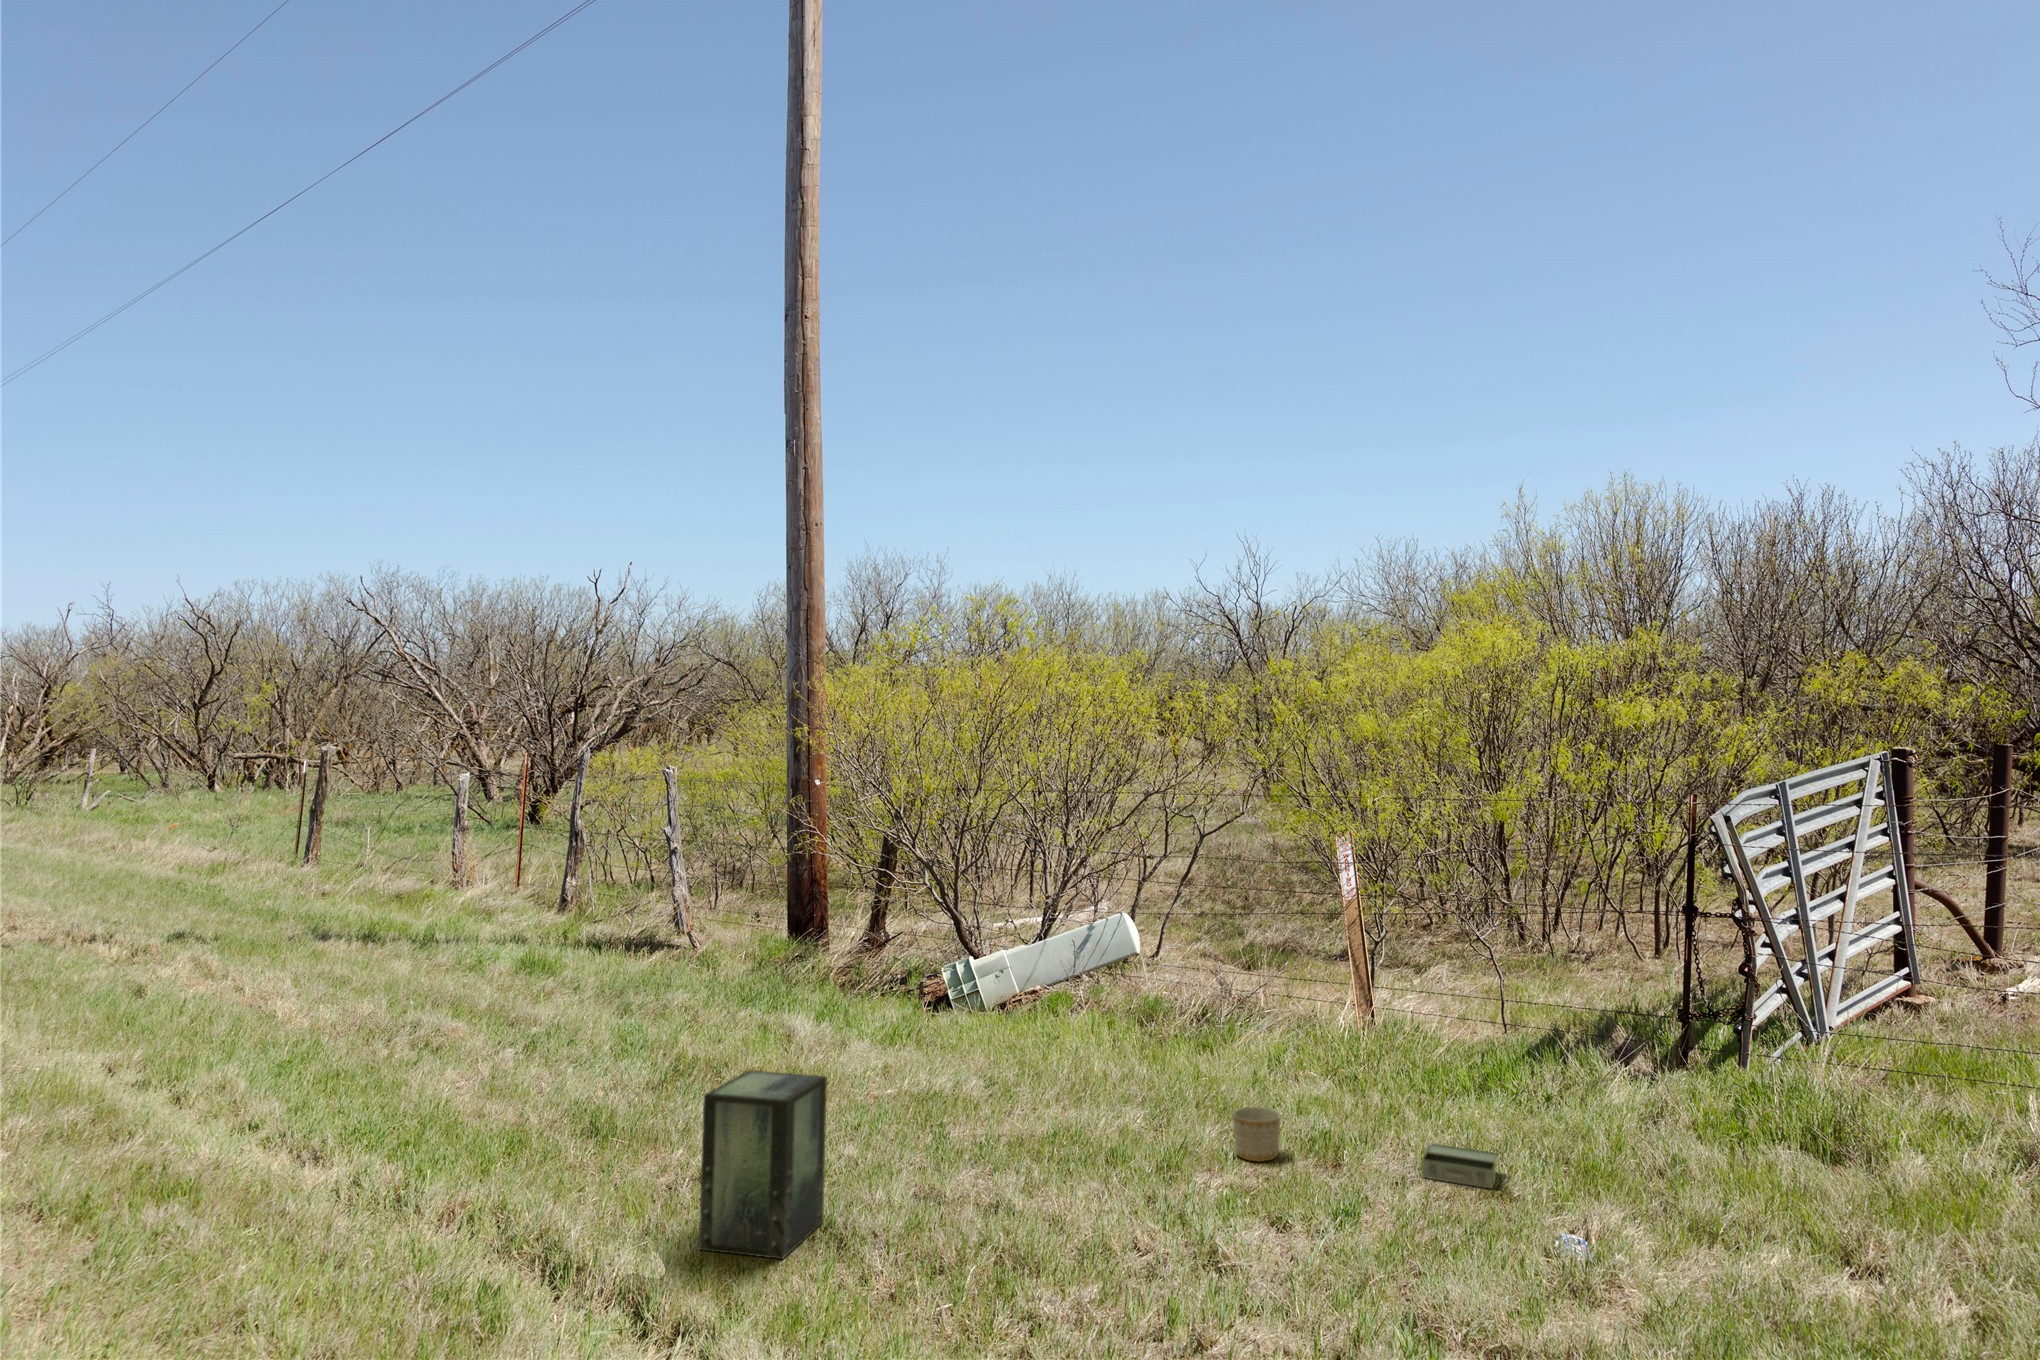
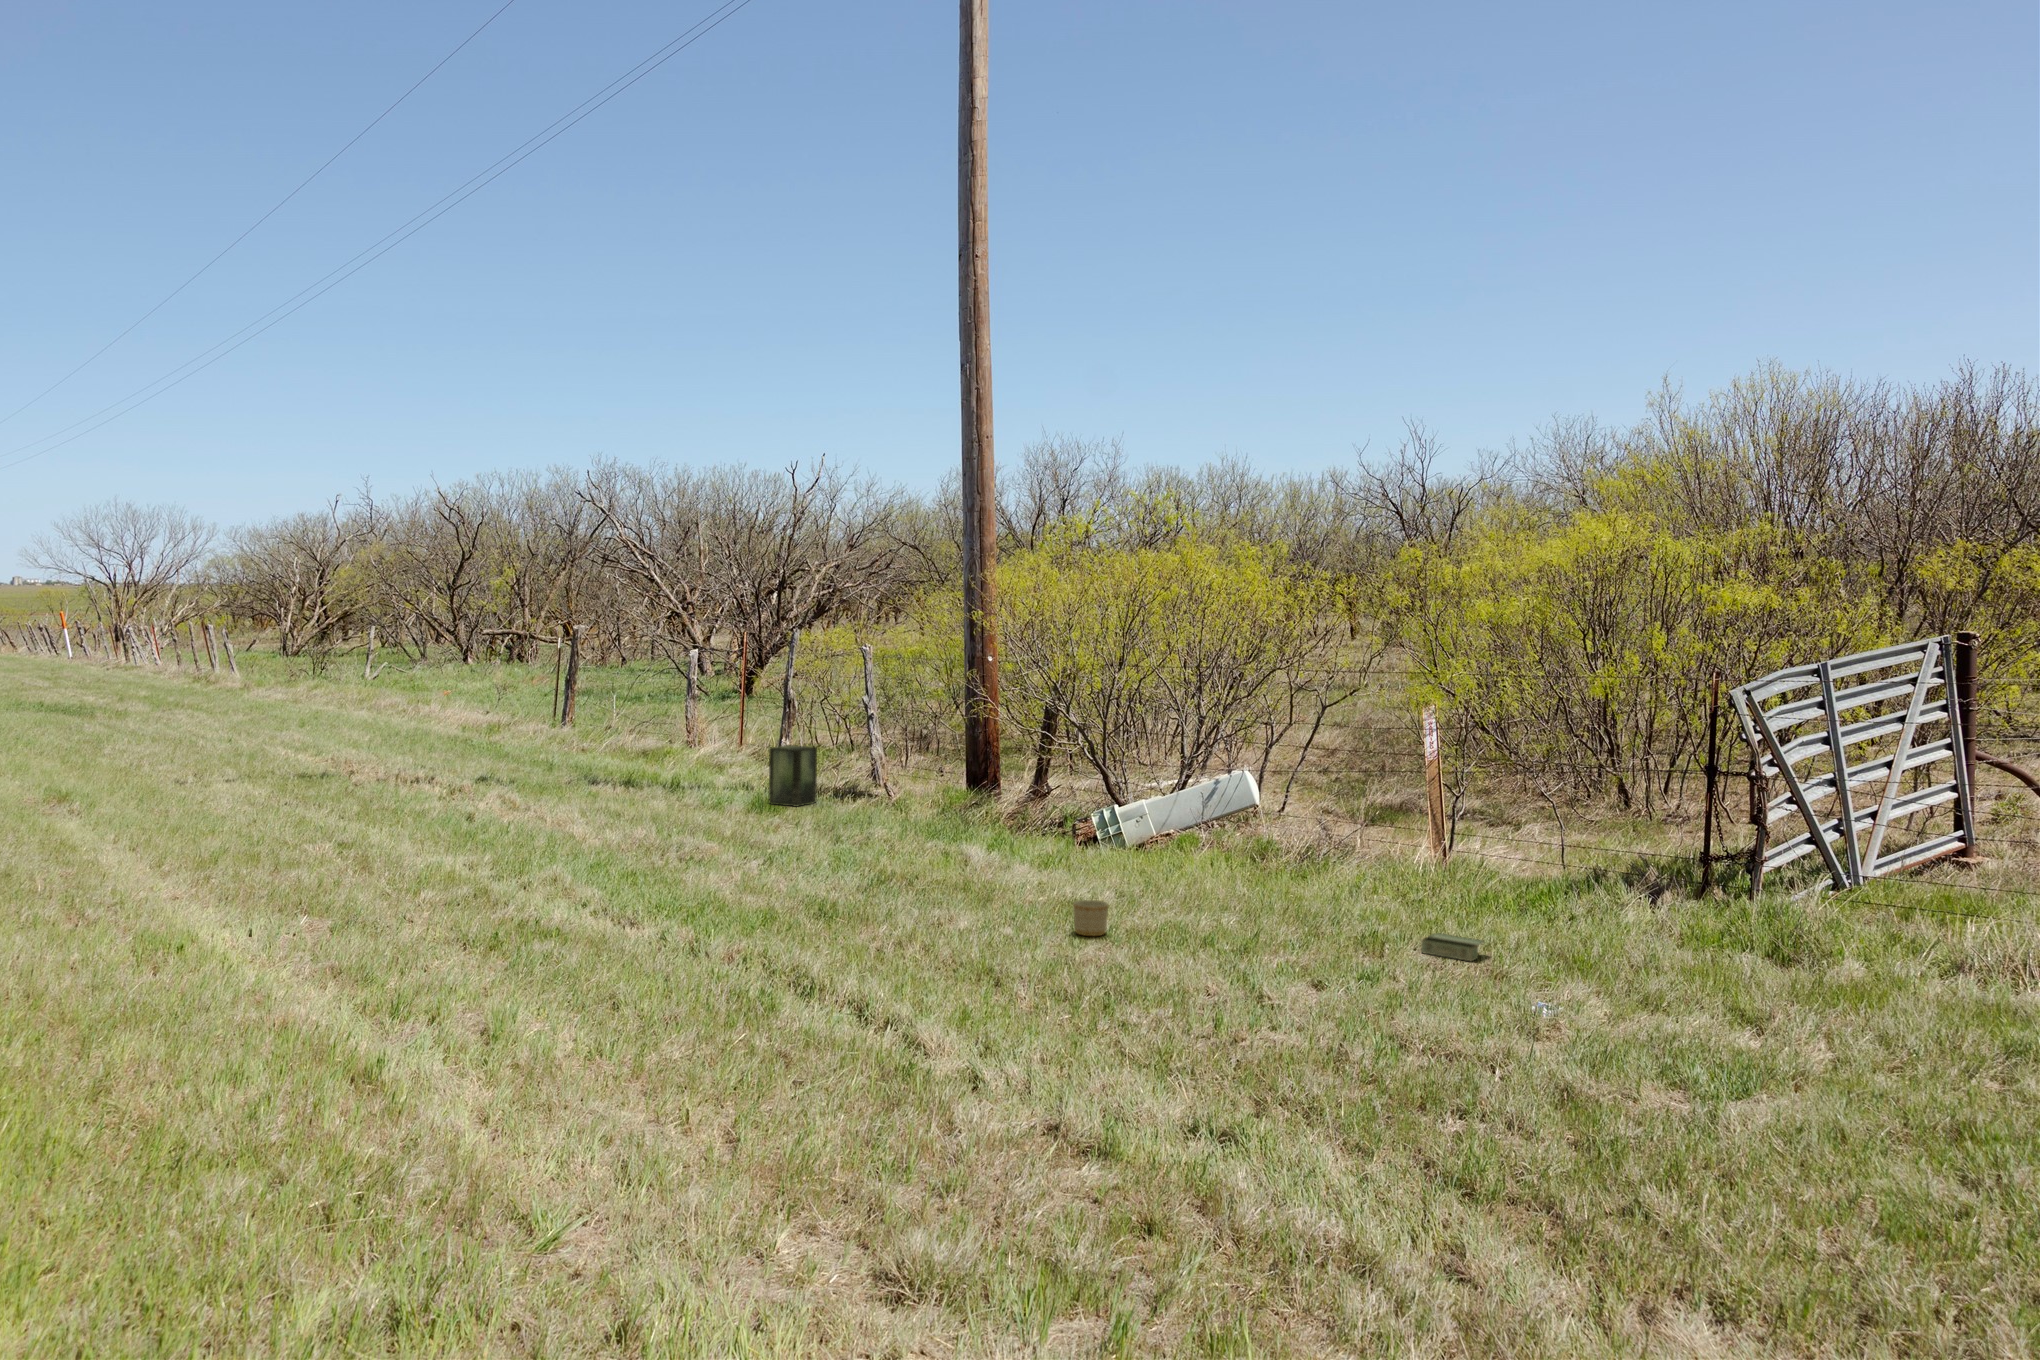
storage box: present [699,1071,827,1259] -> present [769,745,817,807]
planter: present [1233,1107,1280,1162] -> present [1073,900,1108,936]

